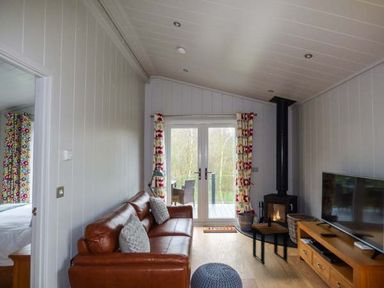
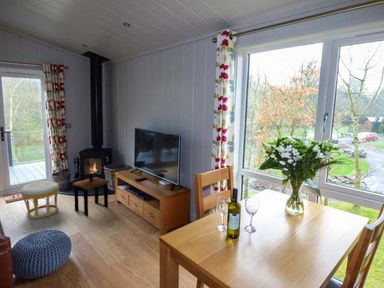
ottoman: none [210,218,240,253] -> present [21,181,59,218]

